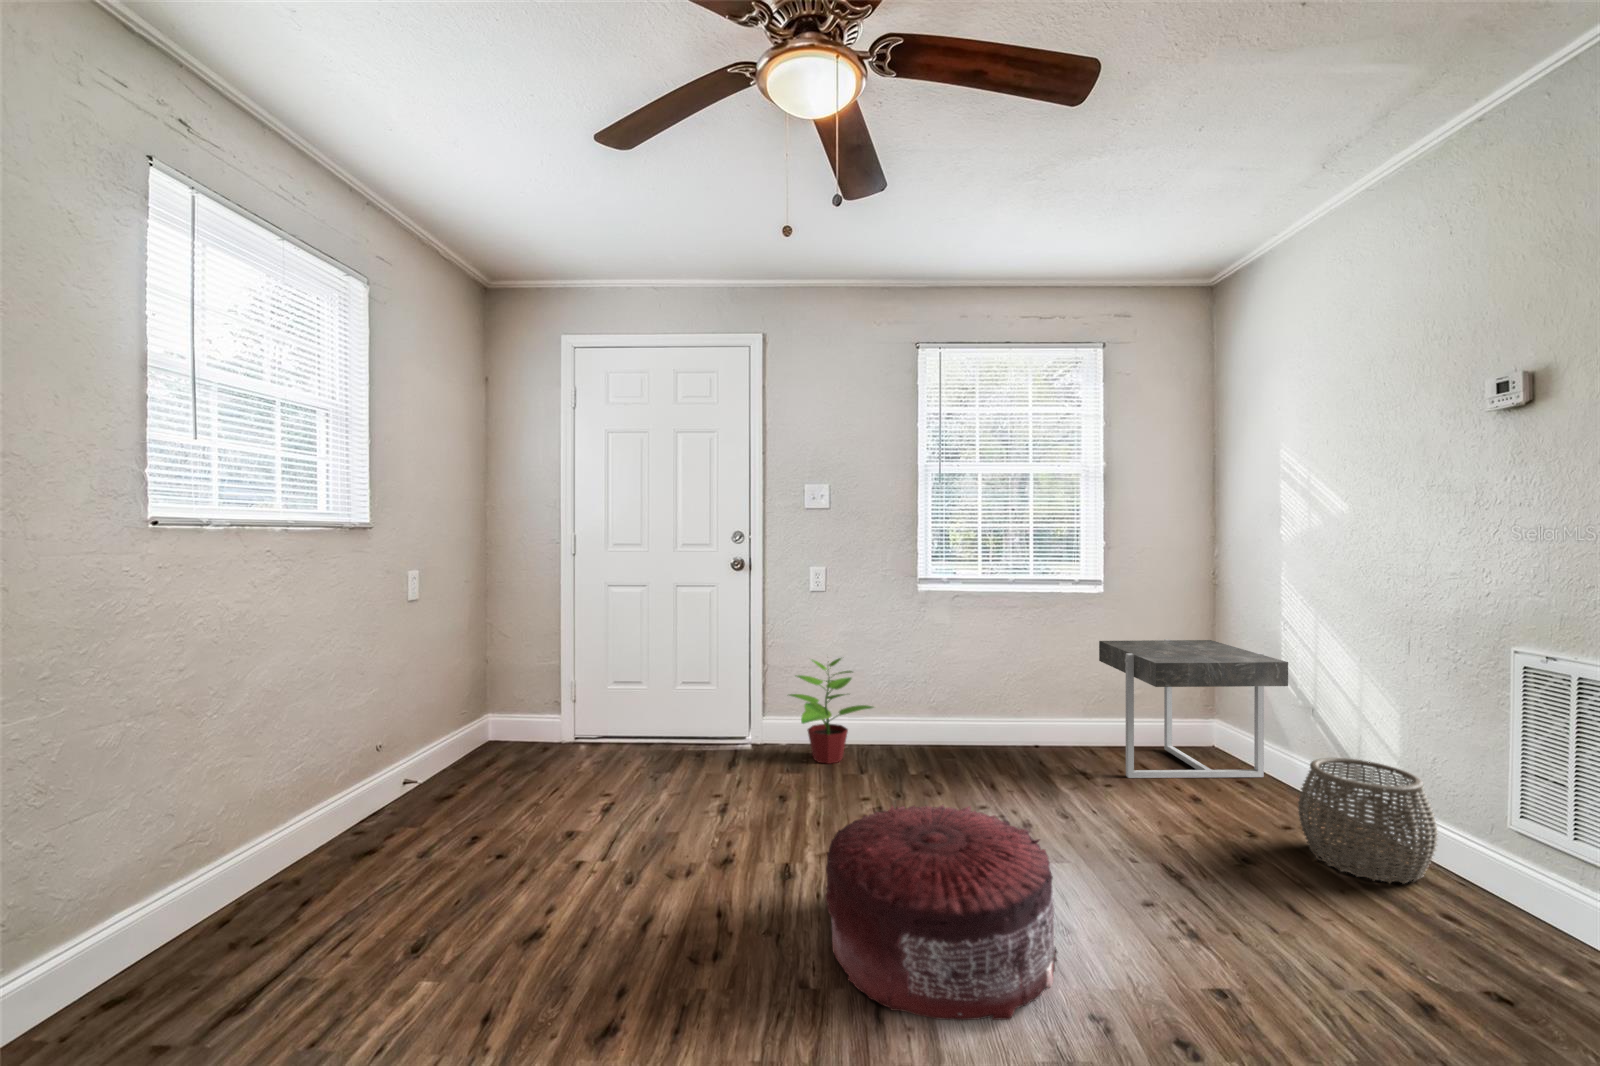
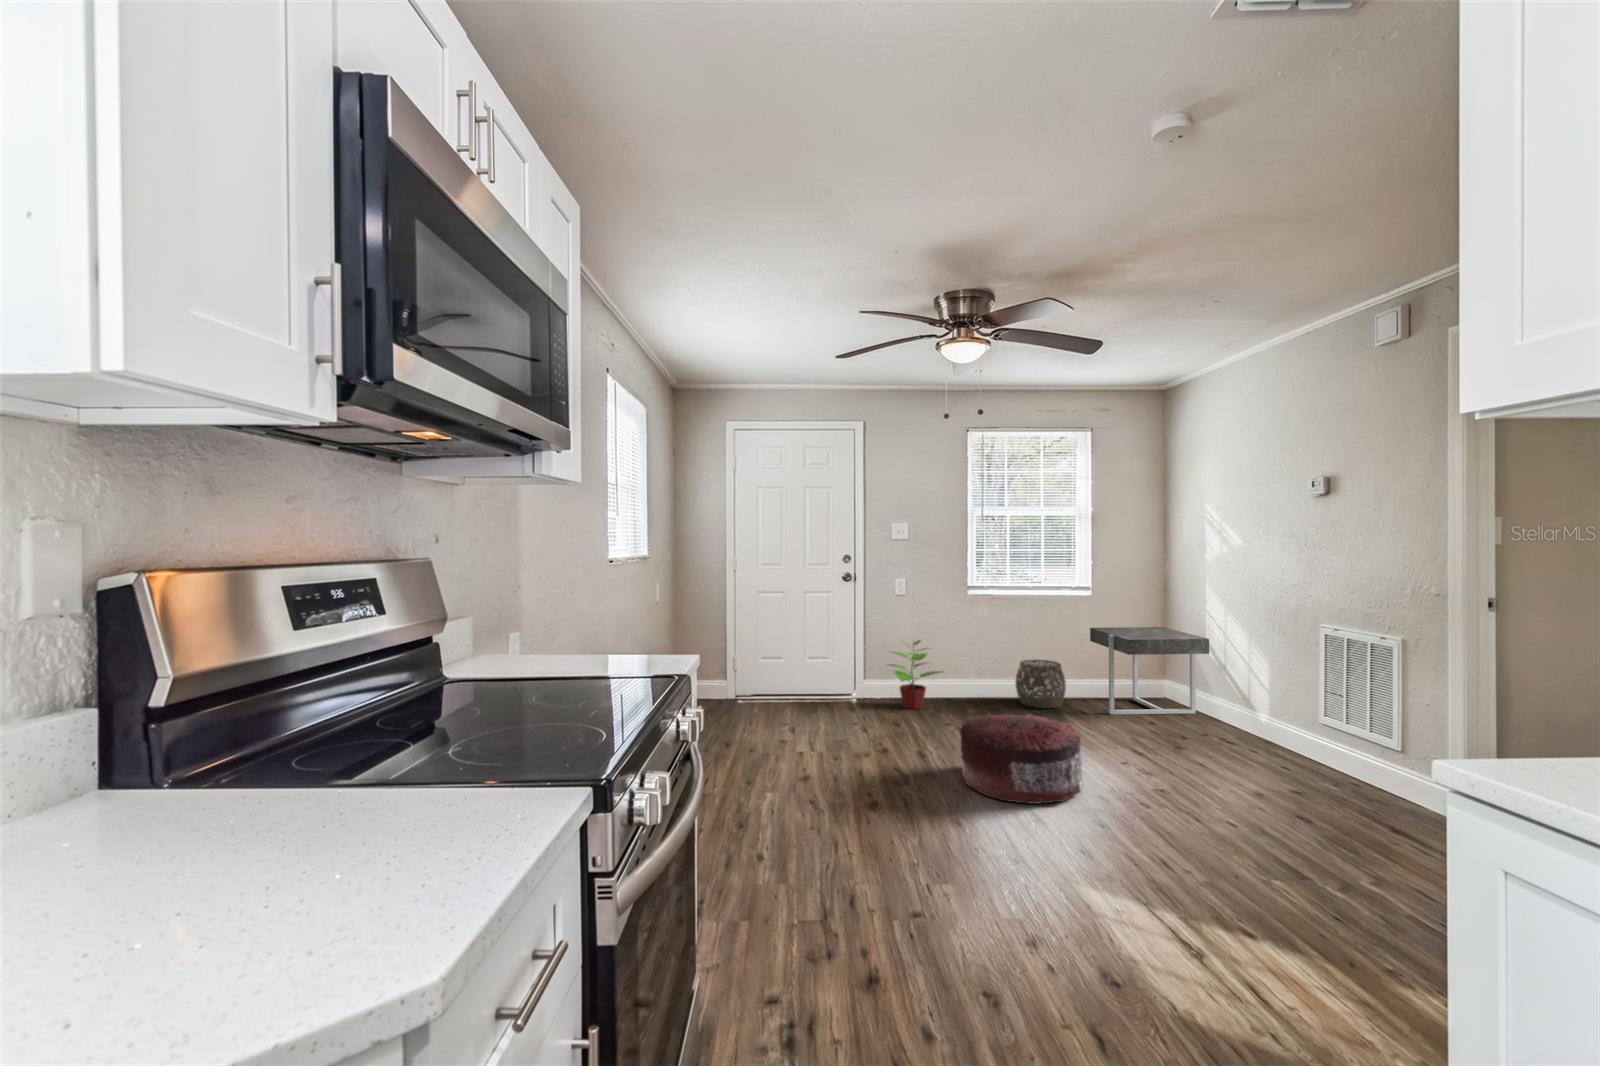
woven basket: present [1298,758,1438,884] -> present [1015,660,1066,708]

